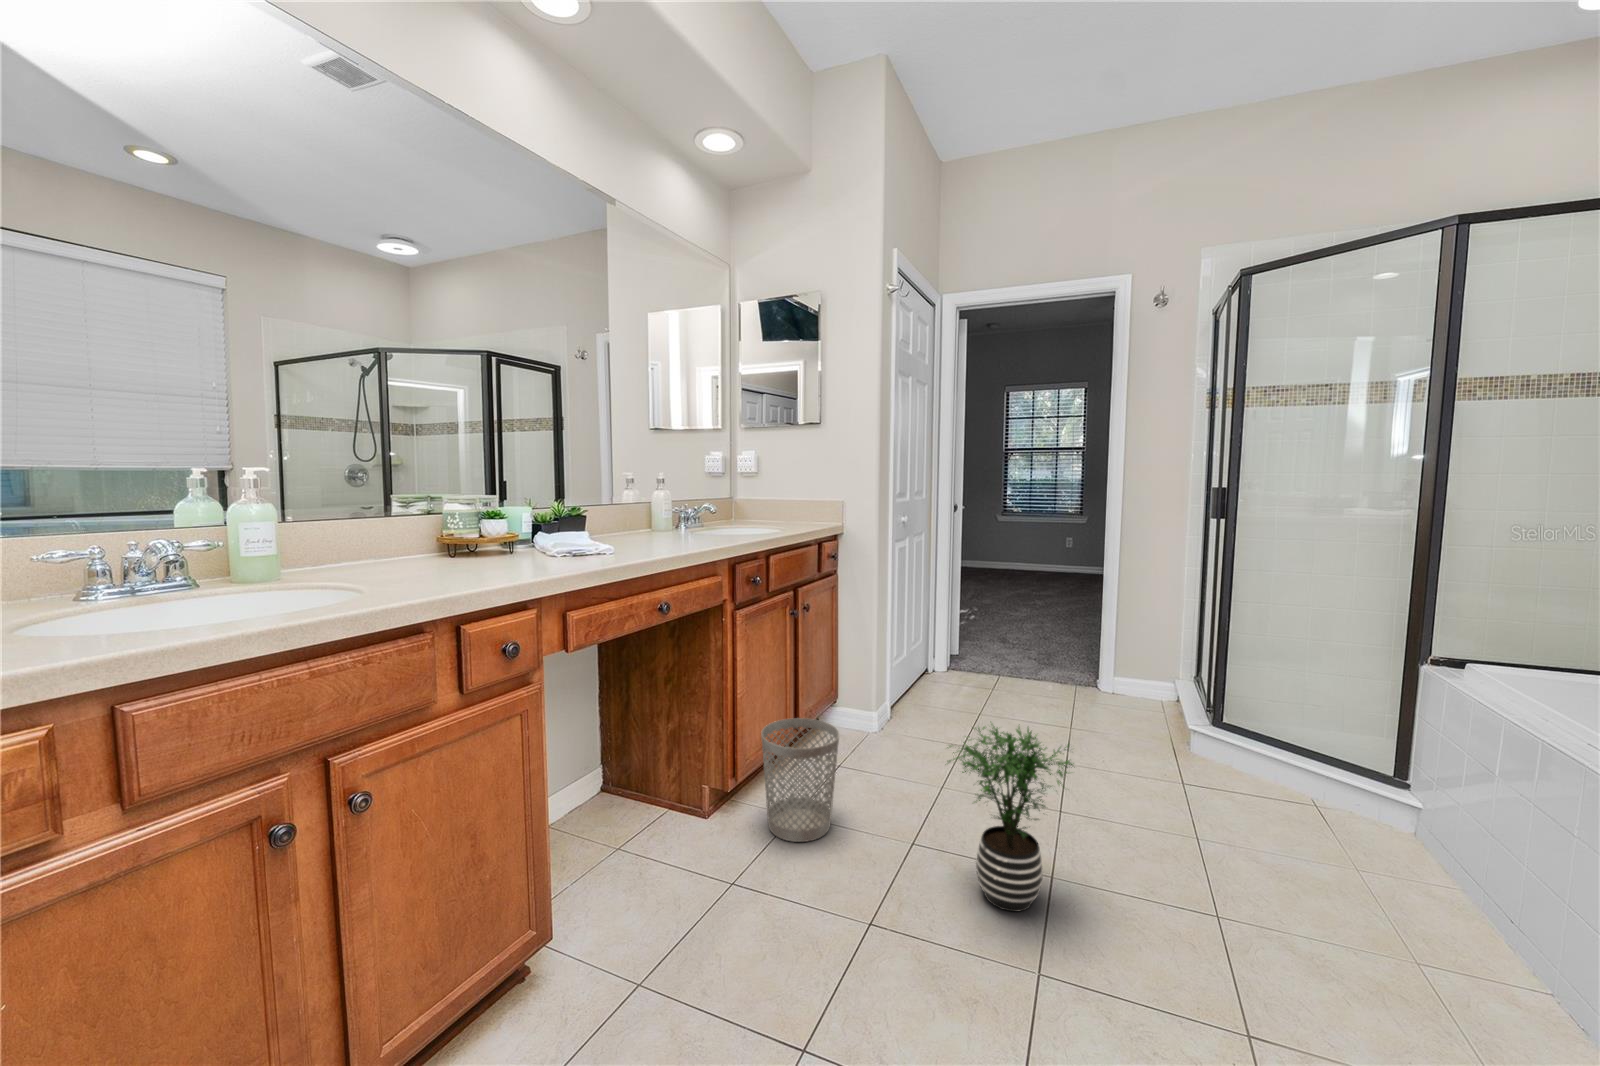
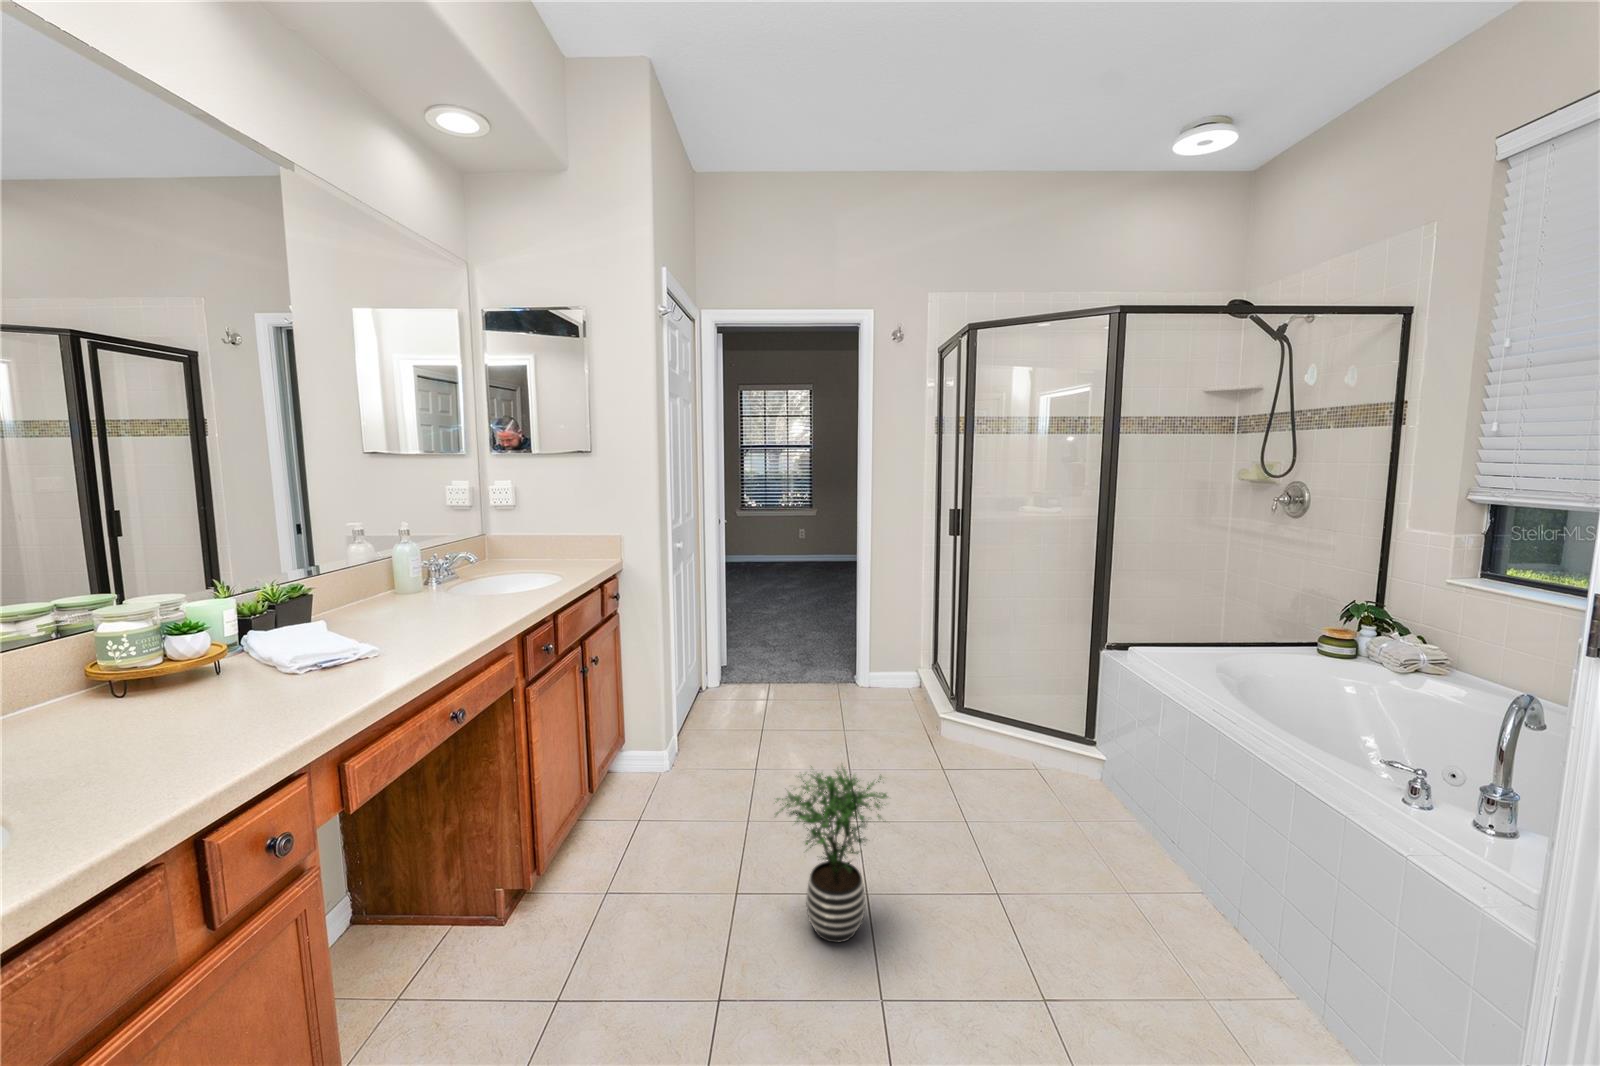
wastebasket: present [761,718,839,842] -> none [568,788,656,929]

